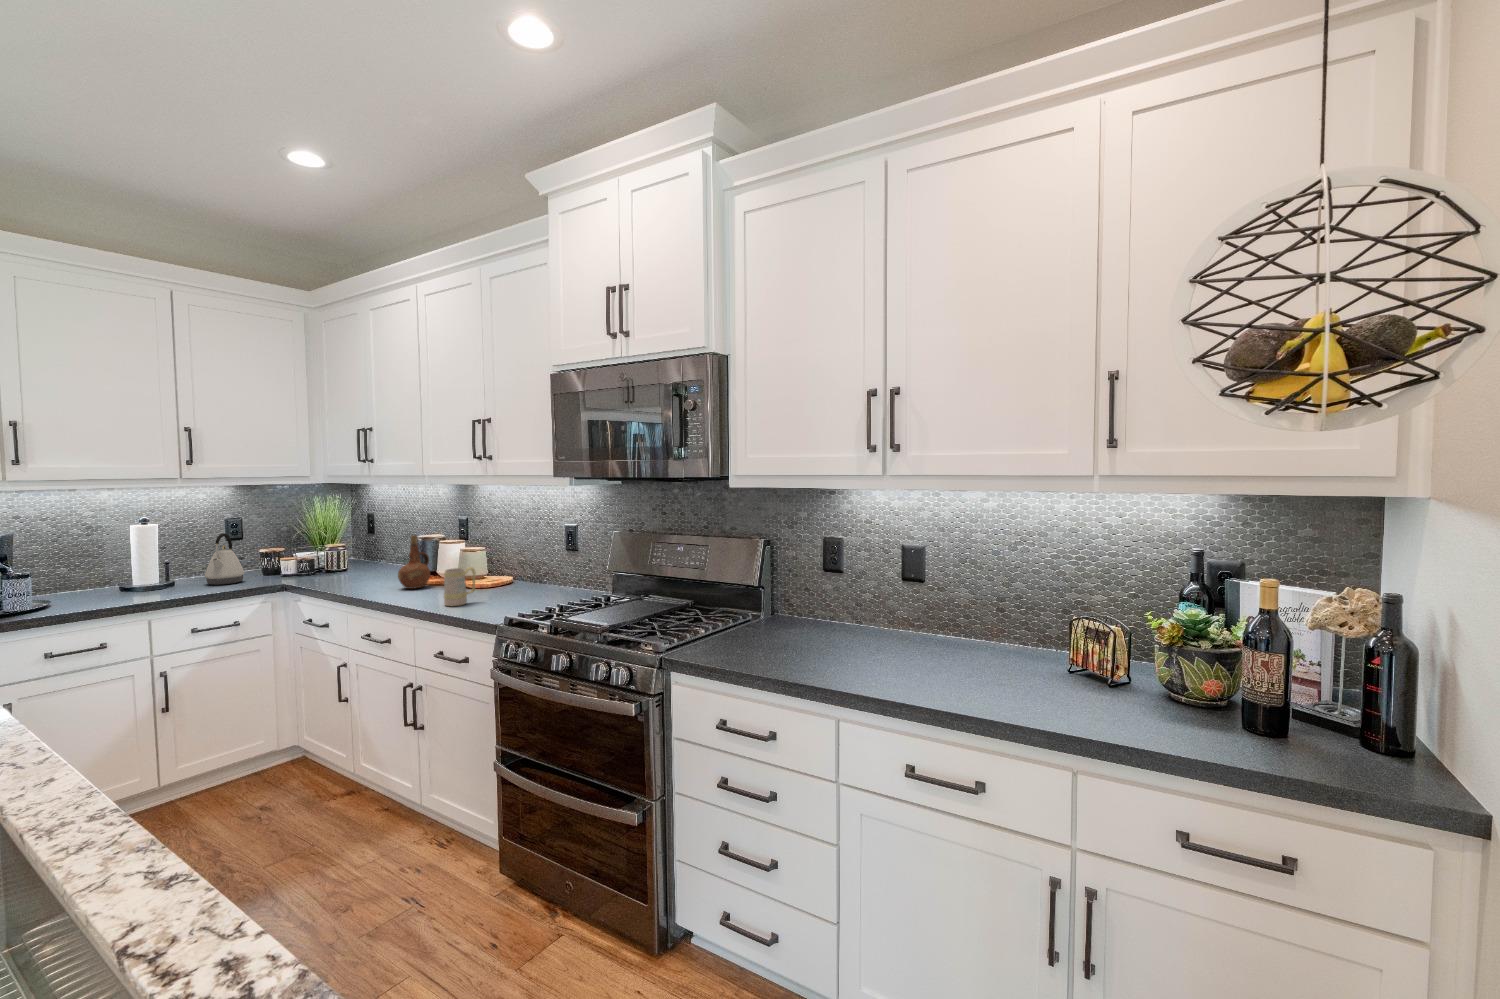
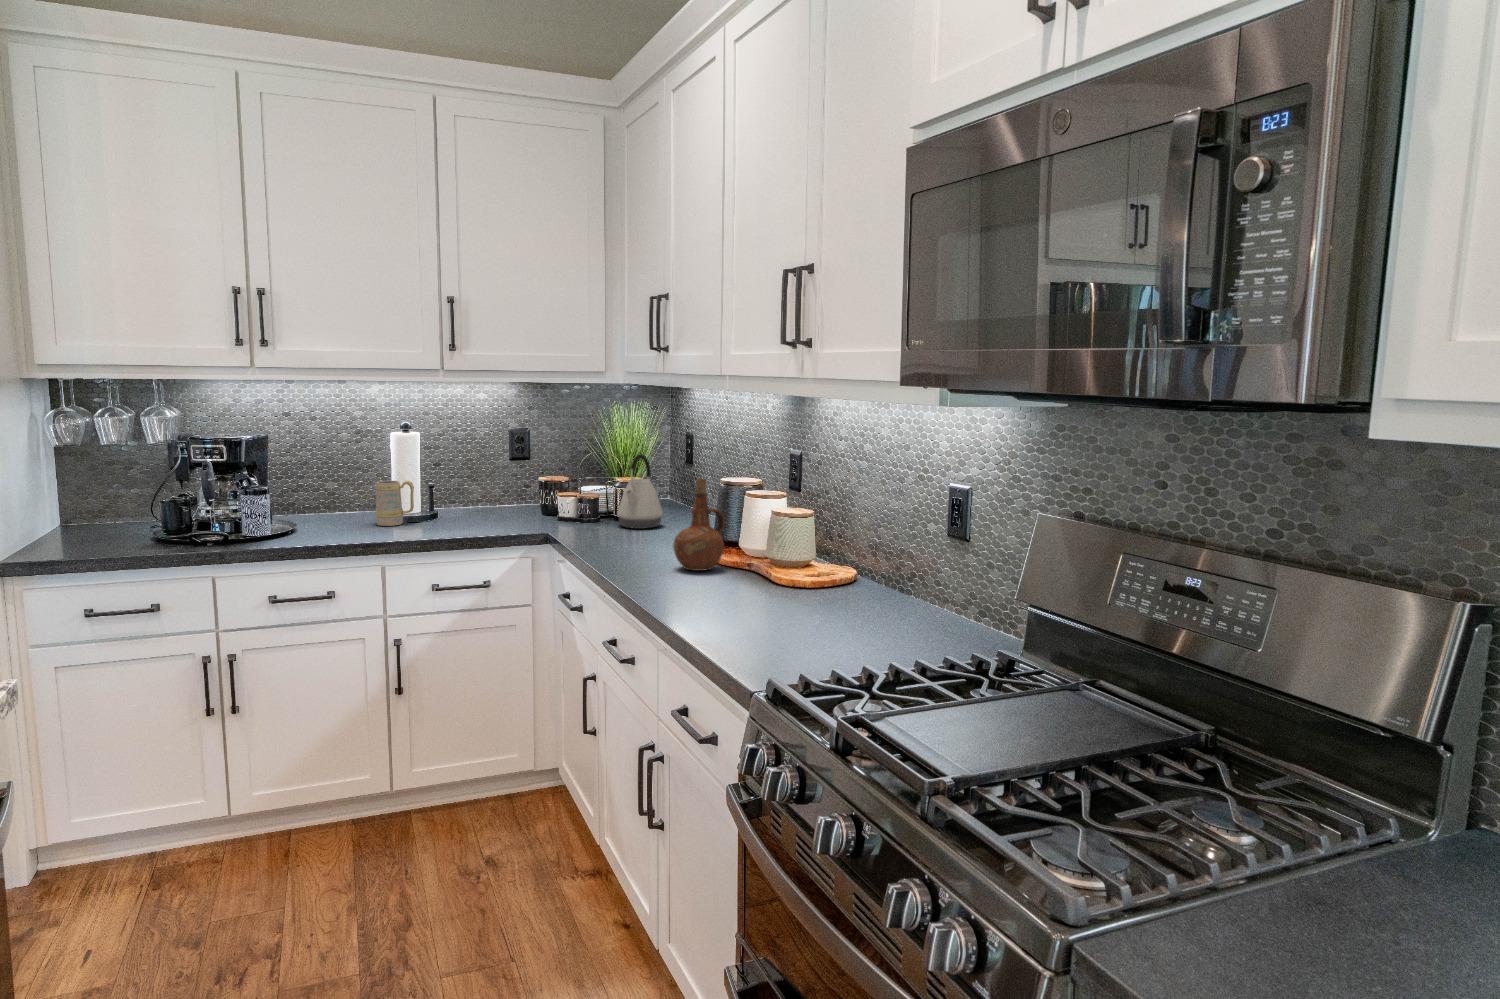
kettle: present [205,534,244,585] -> present [617,454,663,529]
mug: present [444,567,475,606] -> present [375,481,414,526]

